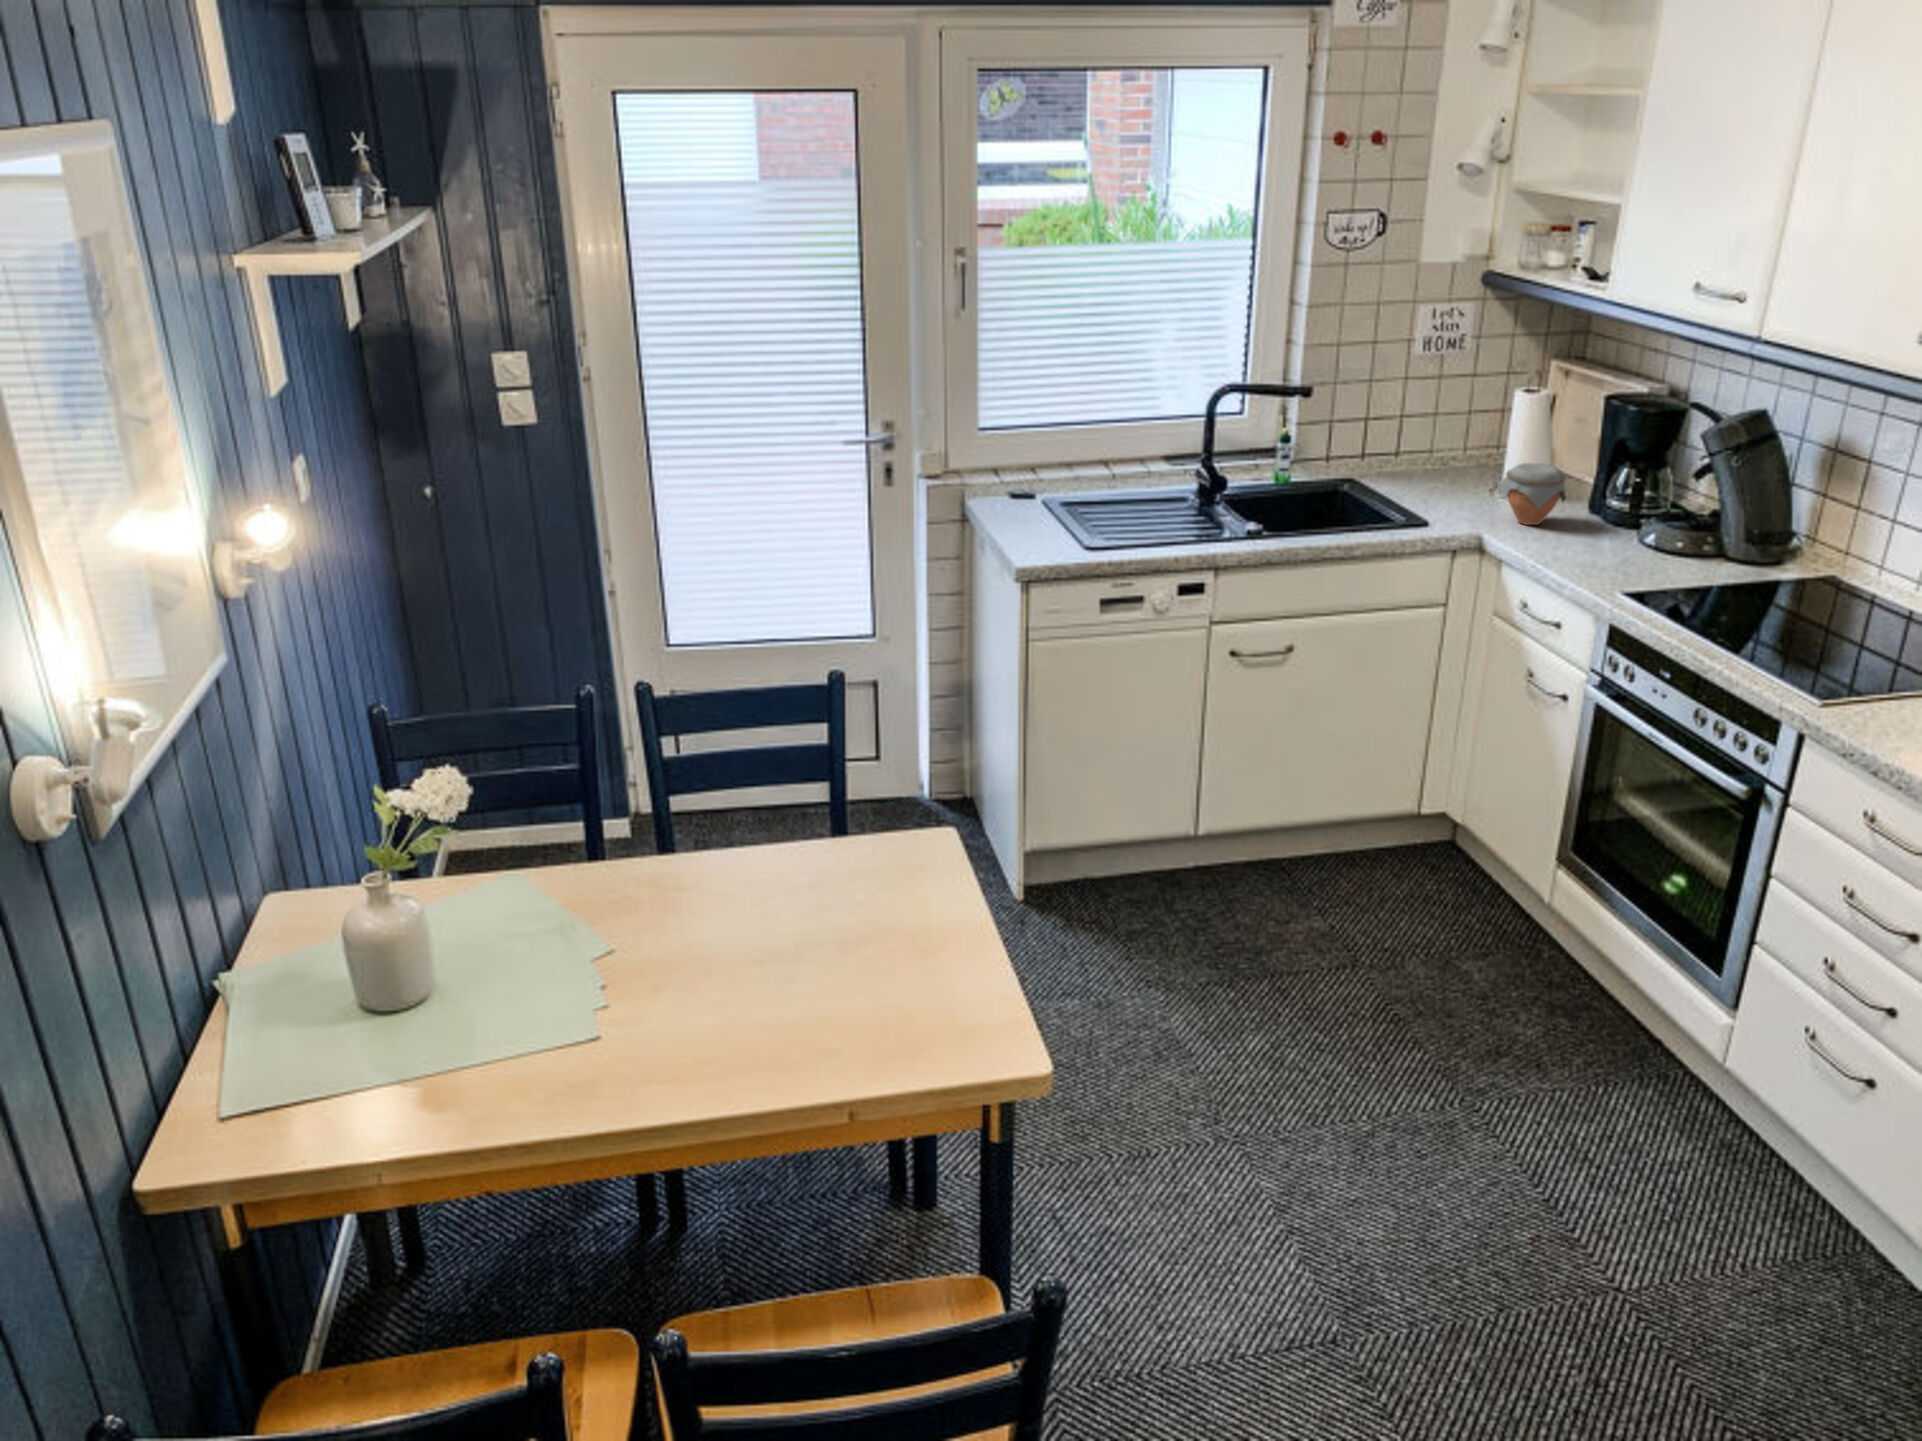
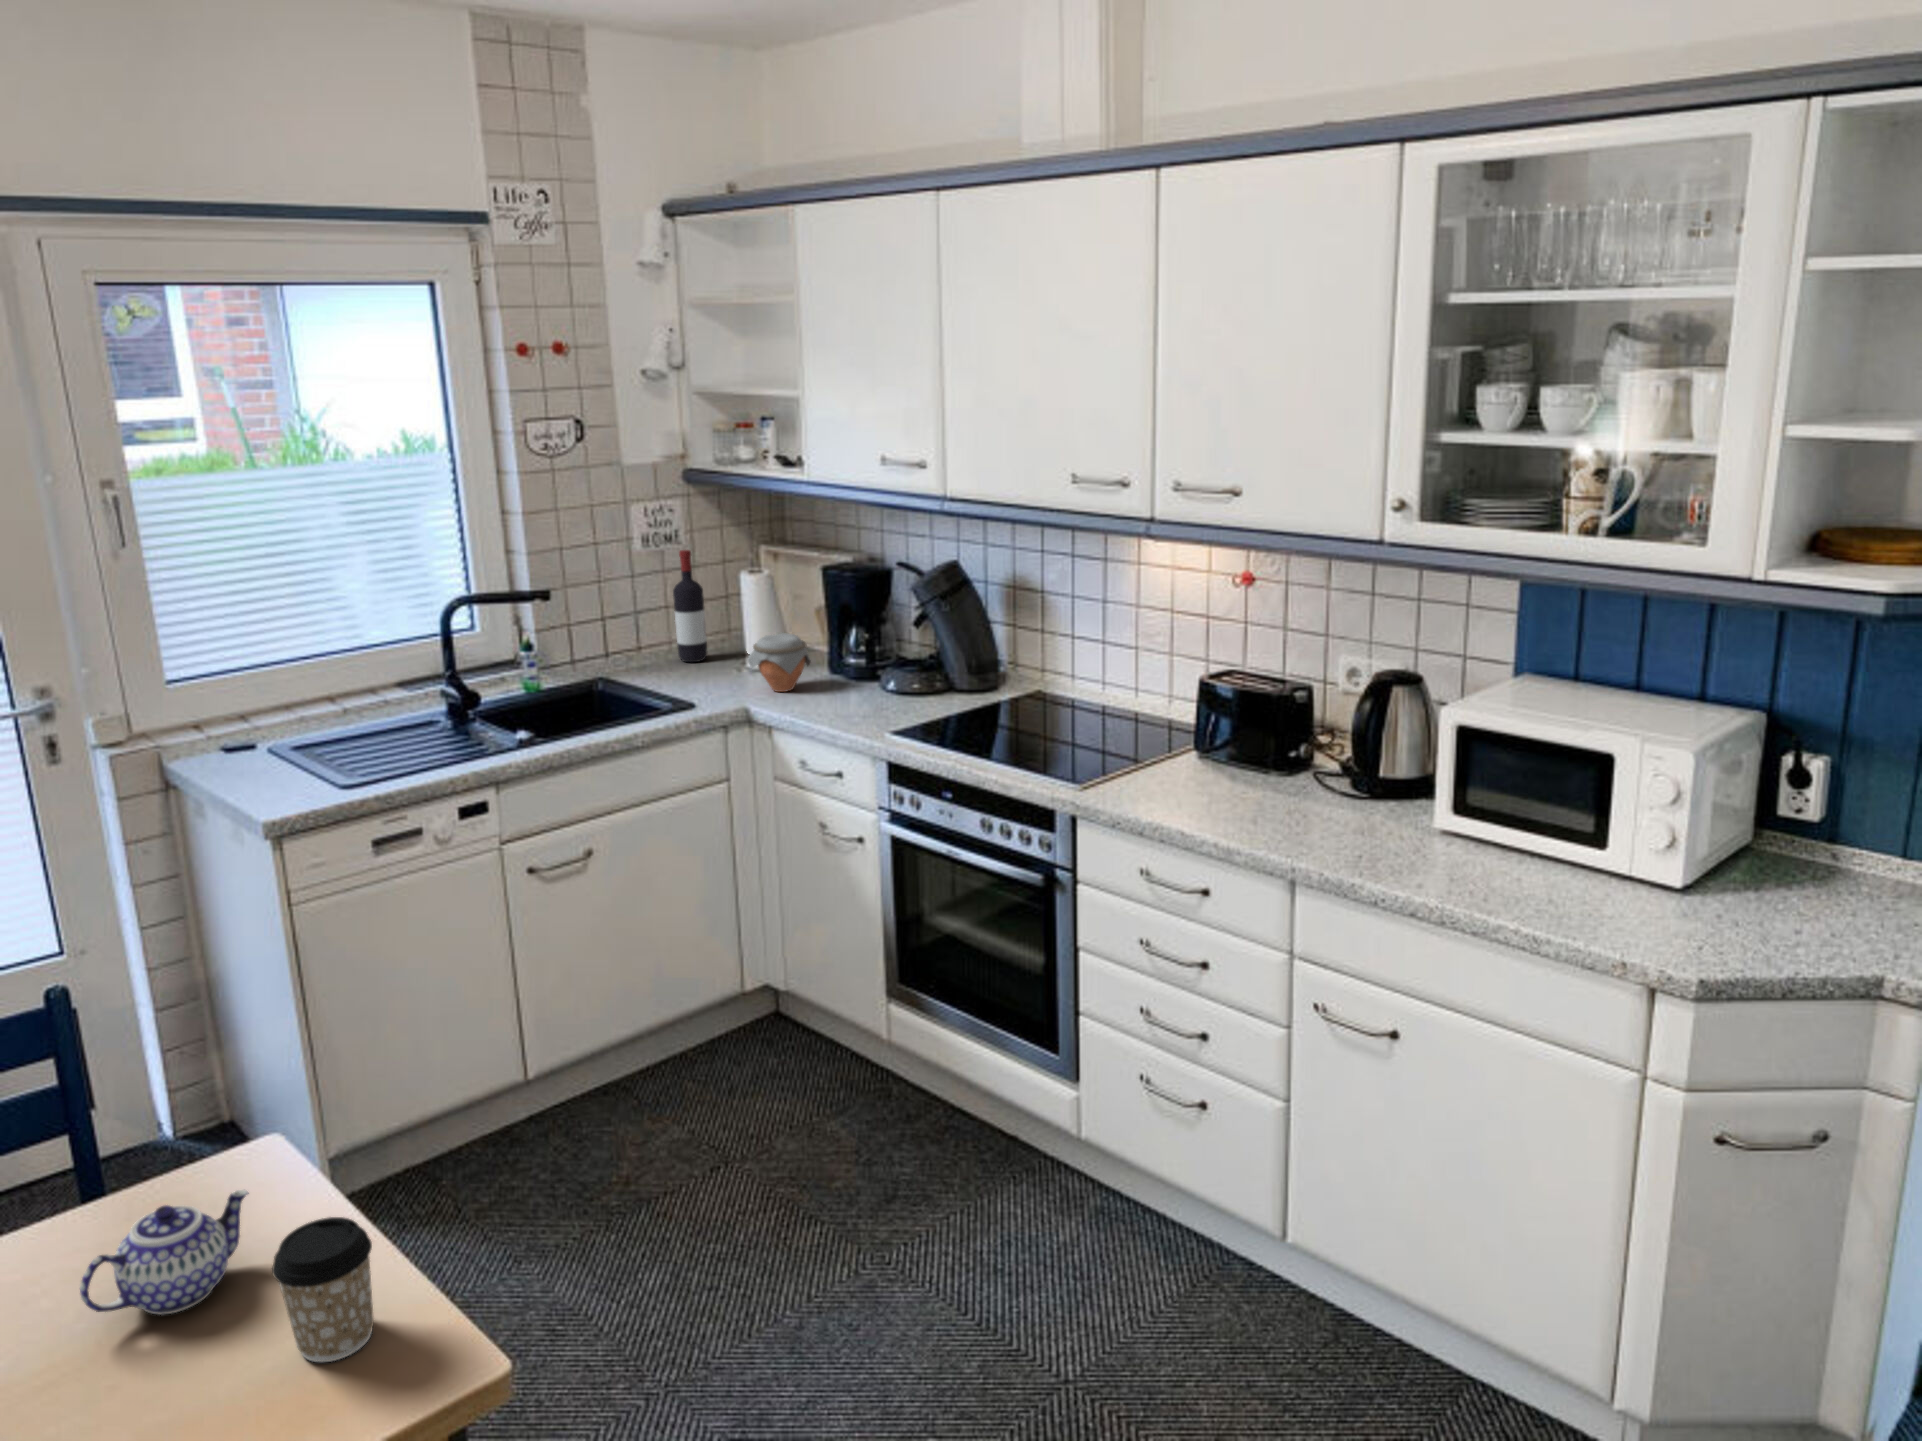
wine bottle: none [1435,358,1475,476] -> present [673,550,707,662]
teapot: none [792,867,914,946] -> present [80,1190,248,1315]
coffee cup: none [906,914,979,1023] -> present [272,1217,374,1362]

